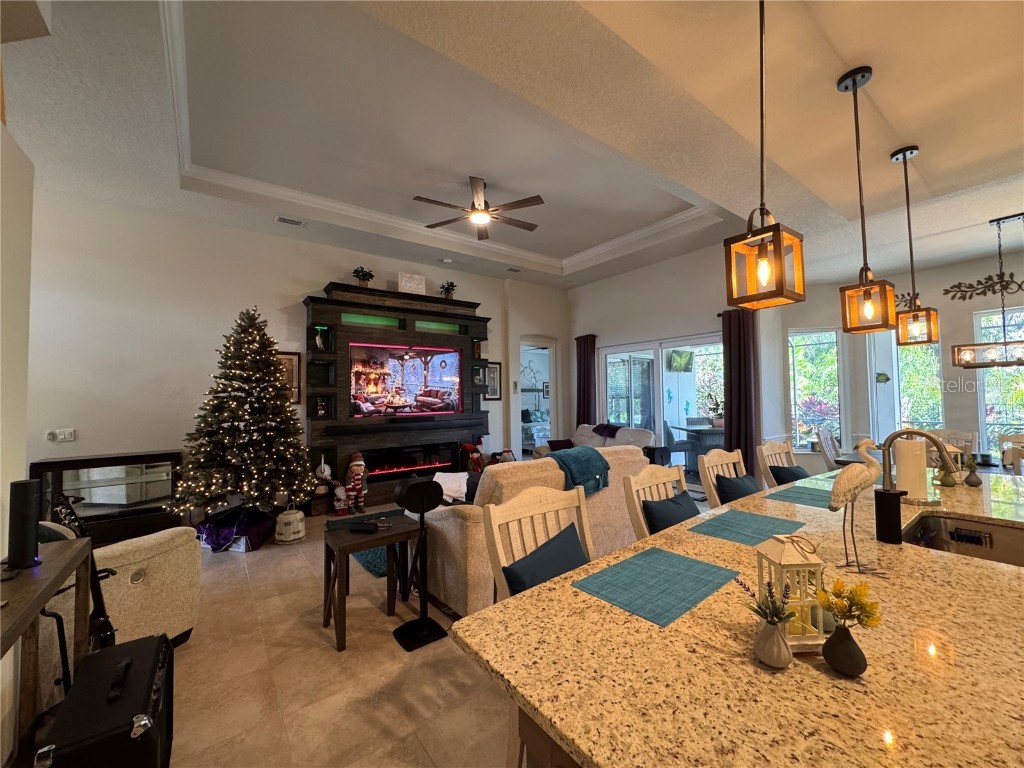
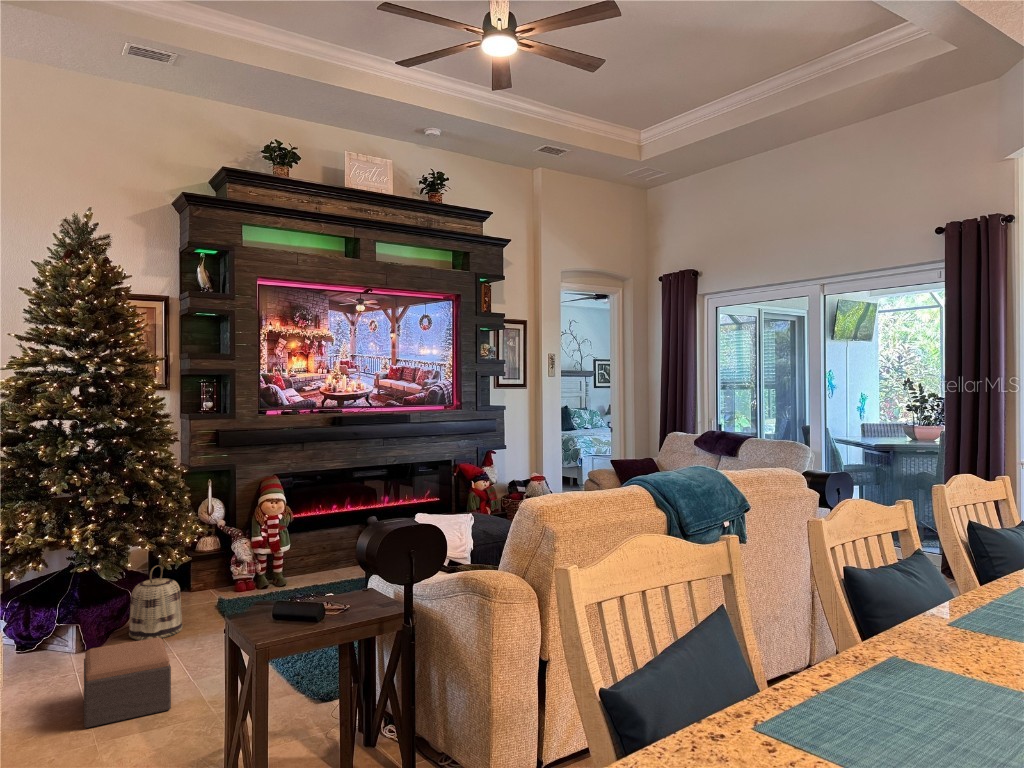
footstool: none [250,543,298,592] -> present [84,638,171,728]

